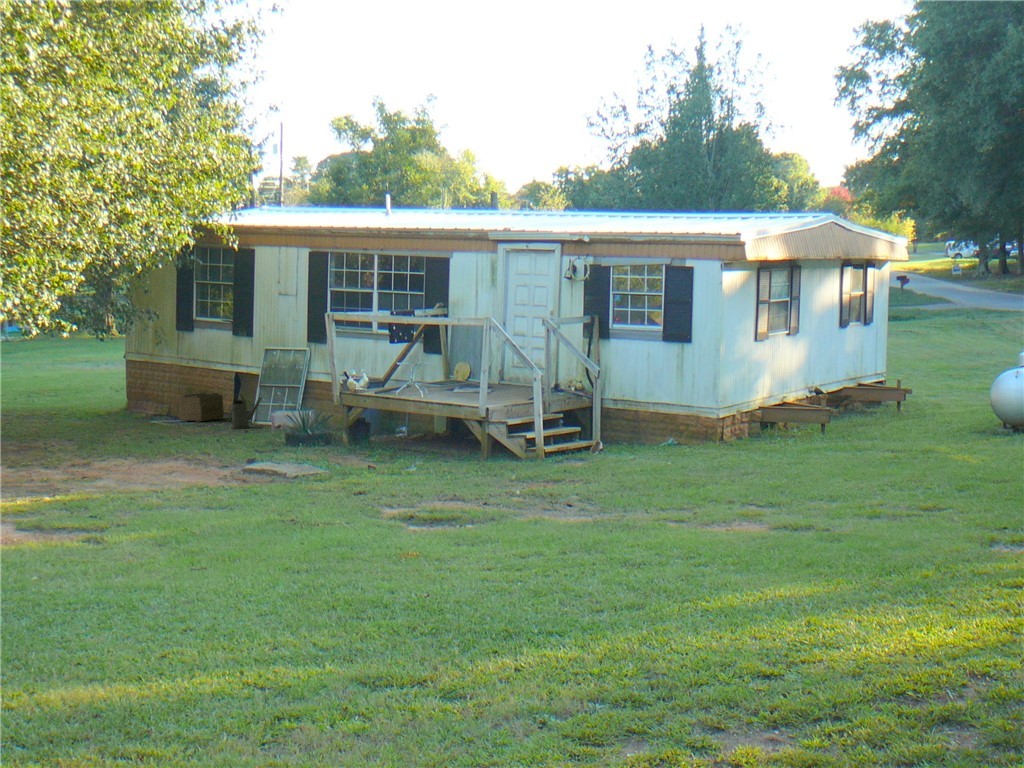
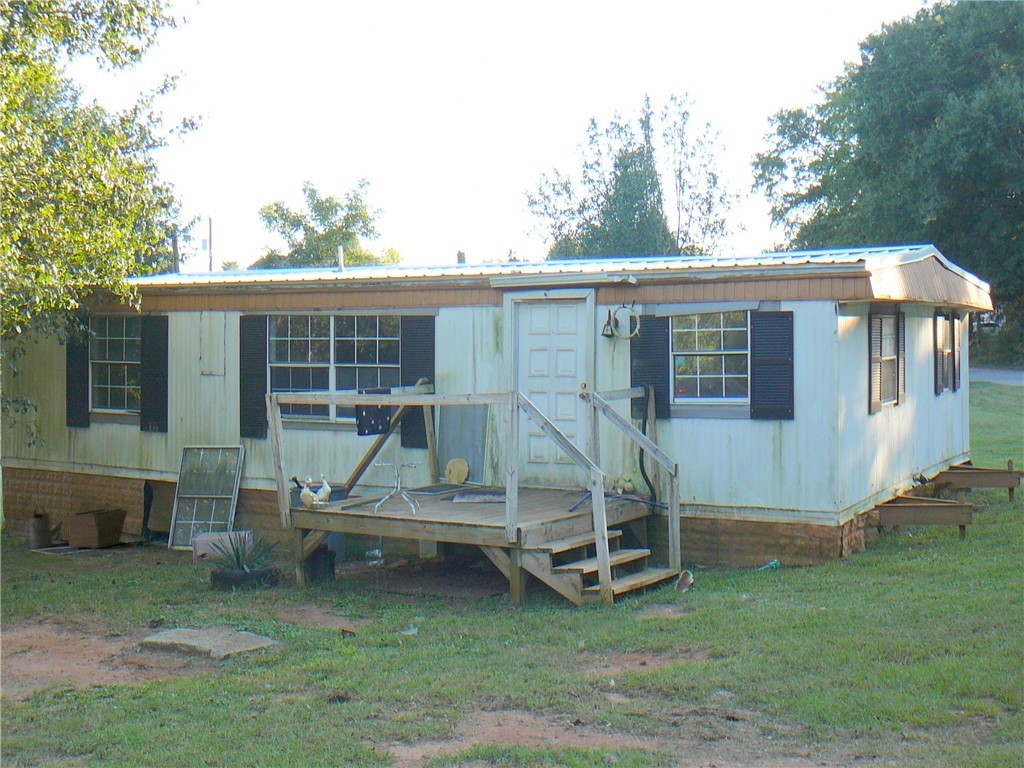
watering can: present [228,394,262,429] -> present [24,506,62,549]

